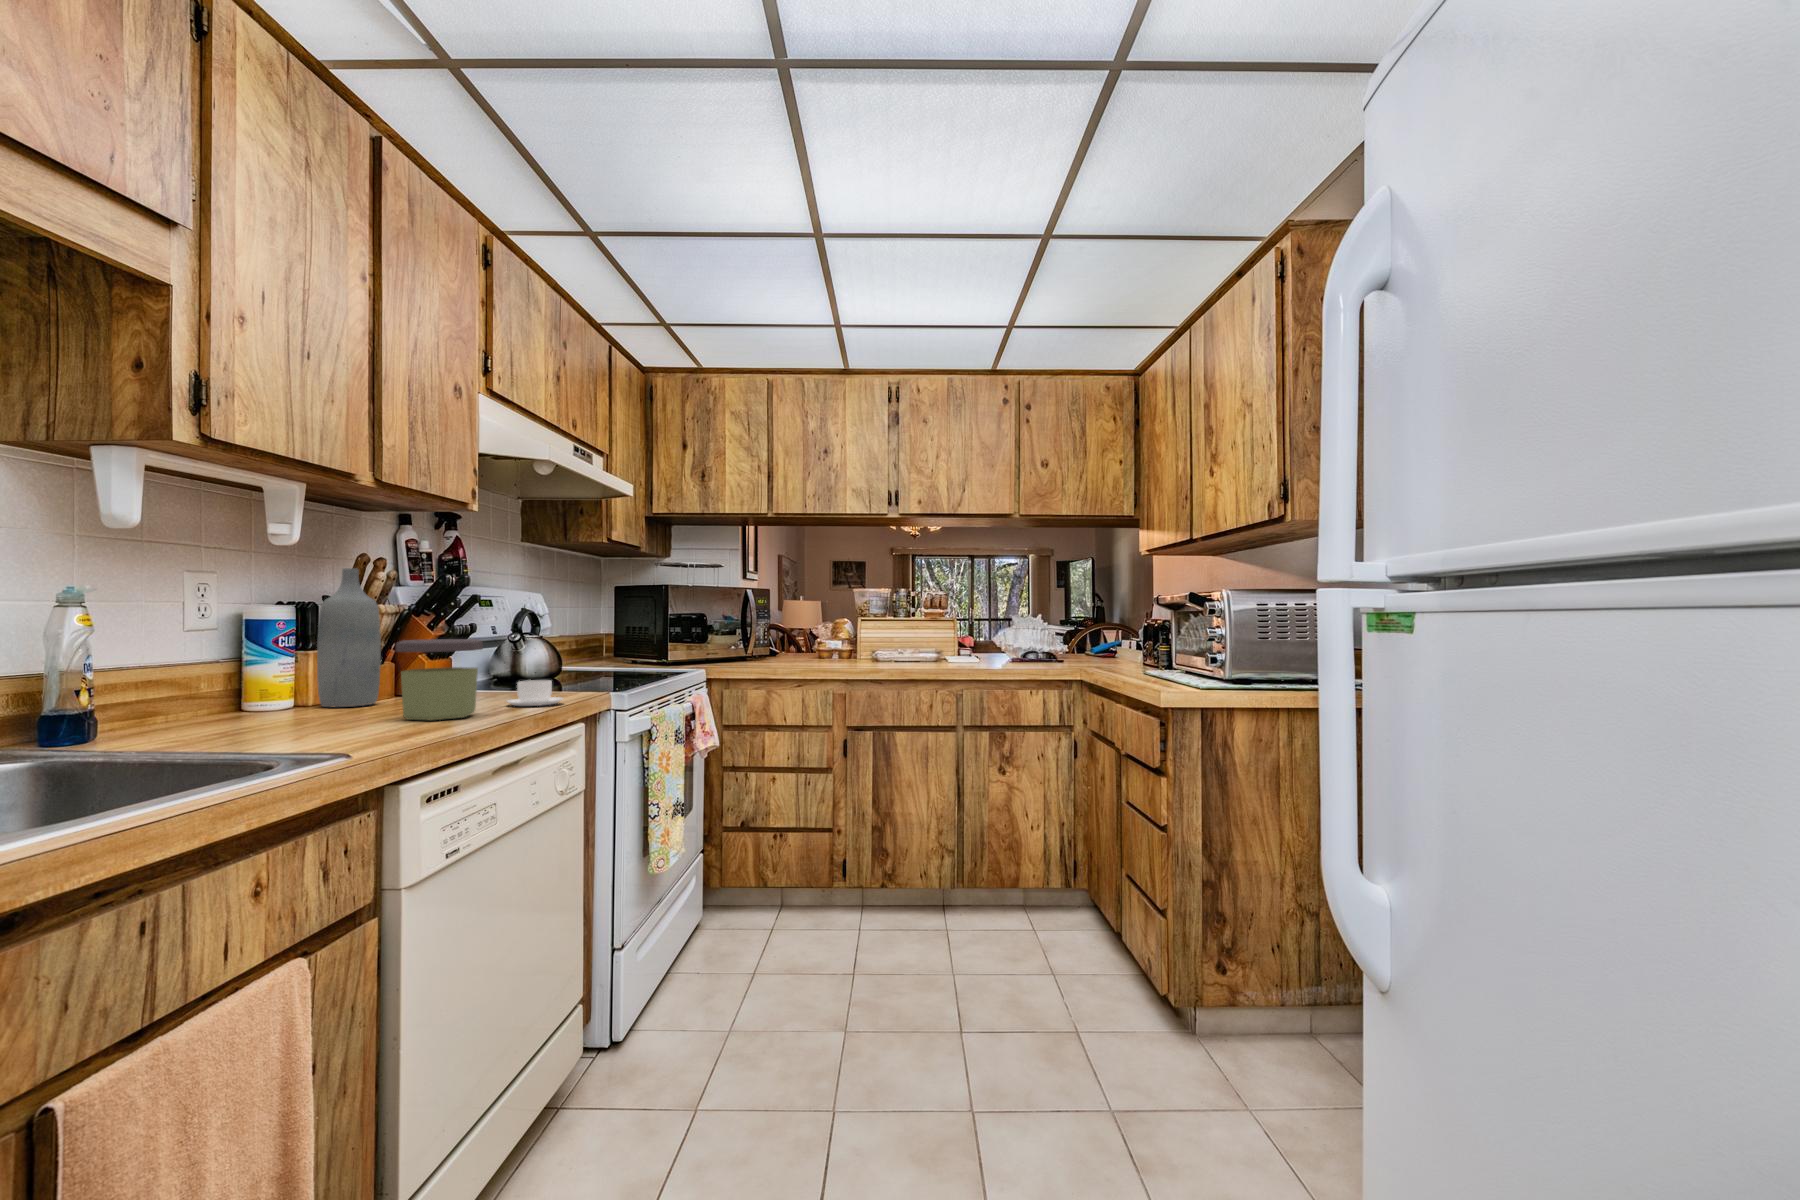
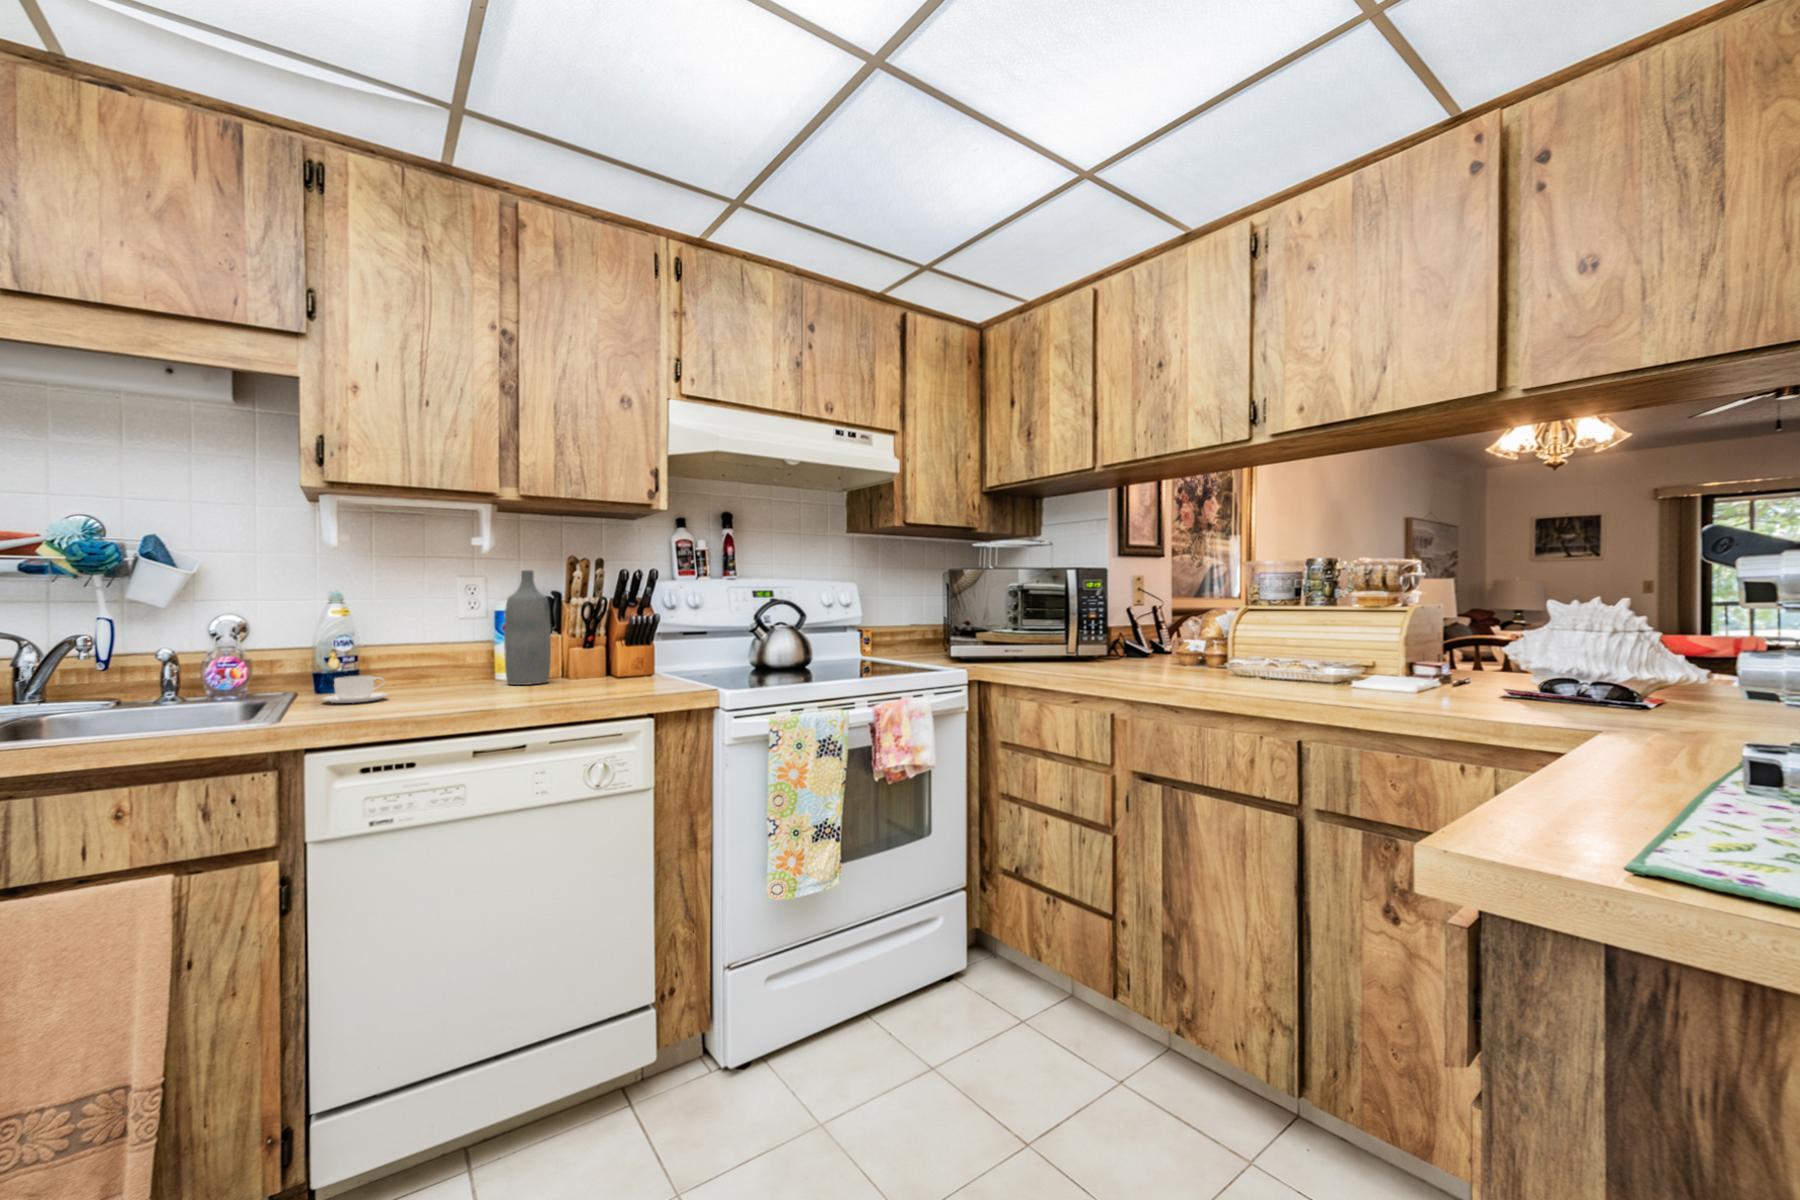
jar: present [396,639,483,720] -> none [420,633,496,707]
coffee cup: present [507,680,563,706] -> present [323,676,387,703]

